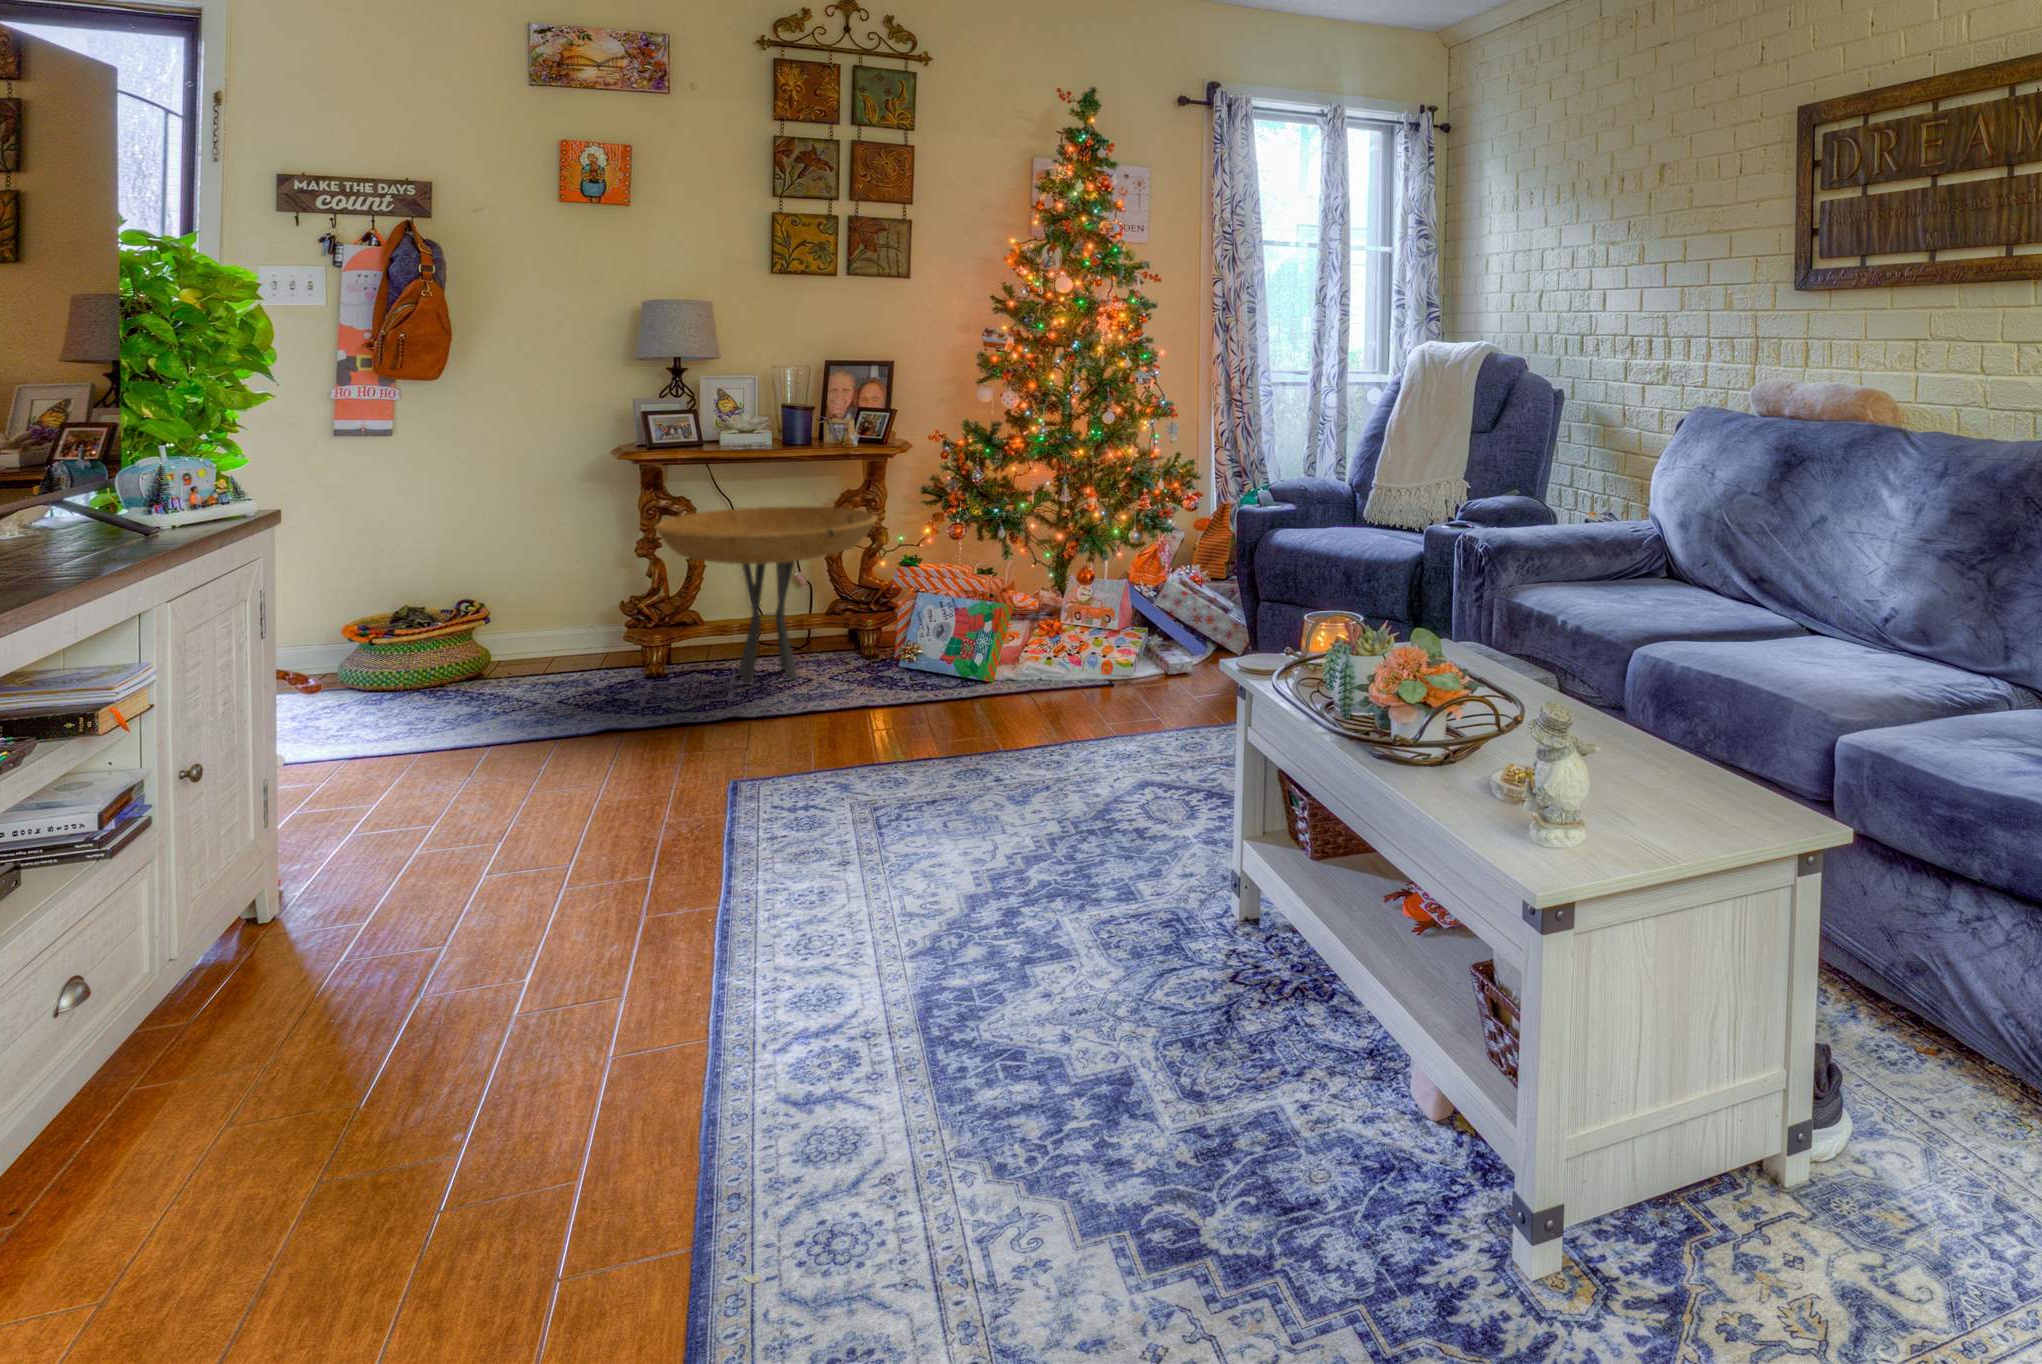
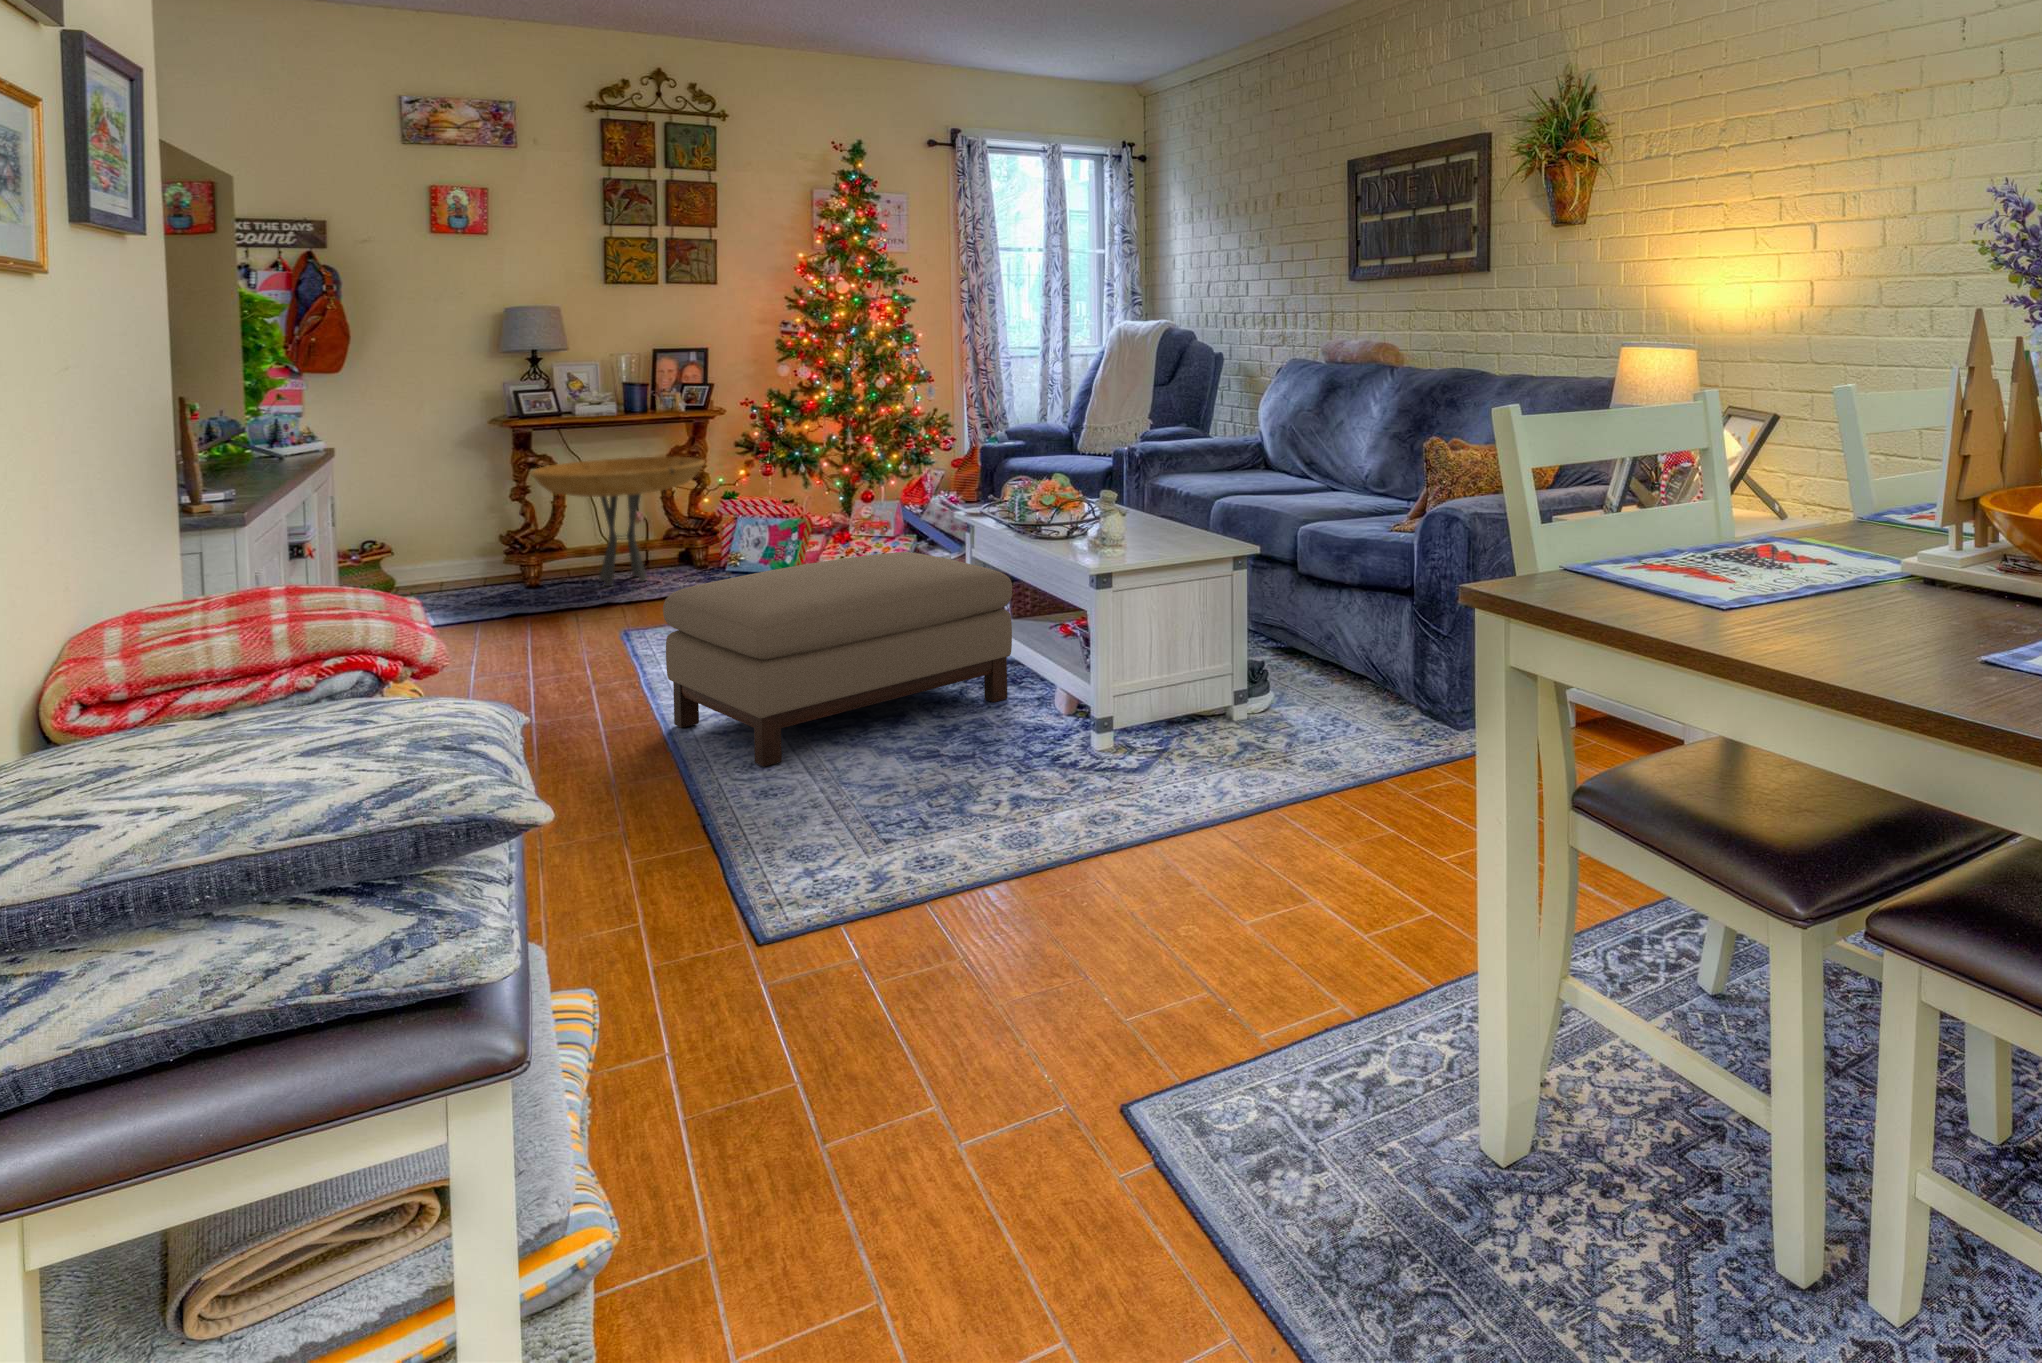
ottoman: none [736,725,1327,1213] -> present [663,552,1012,767]

